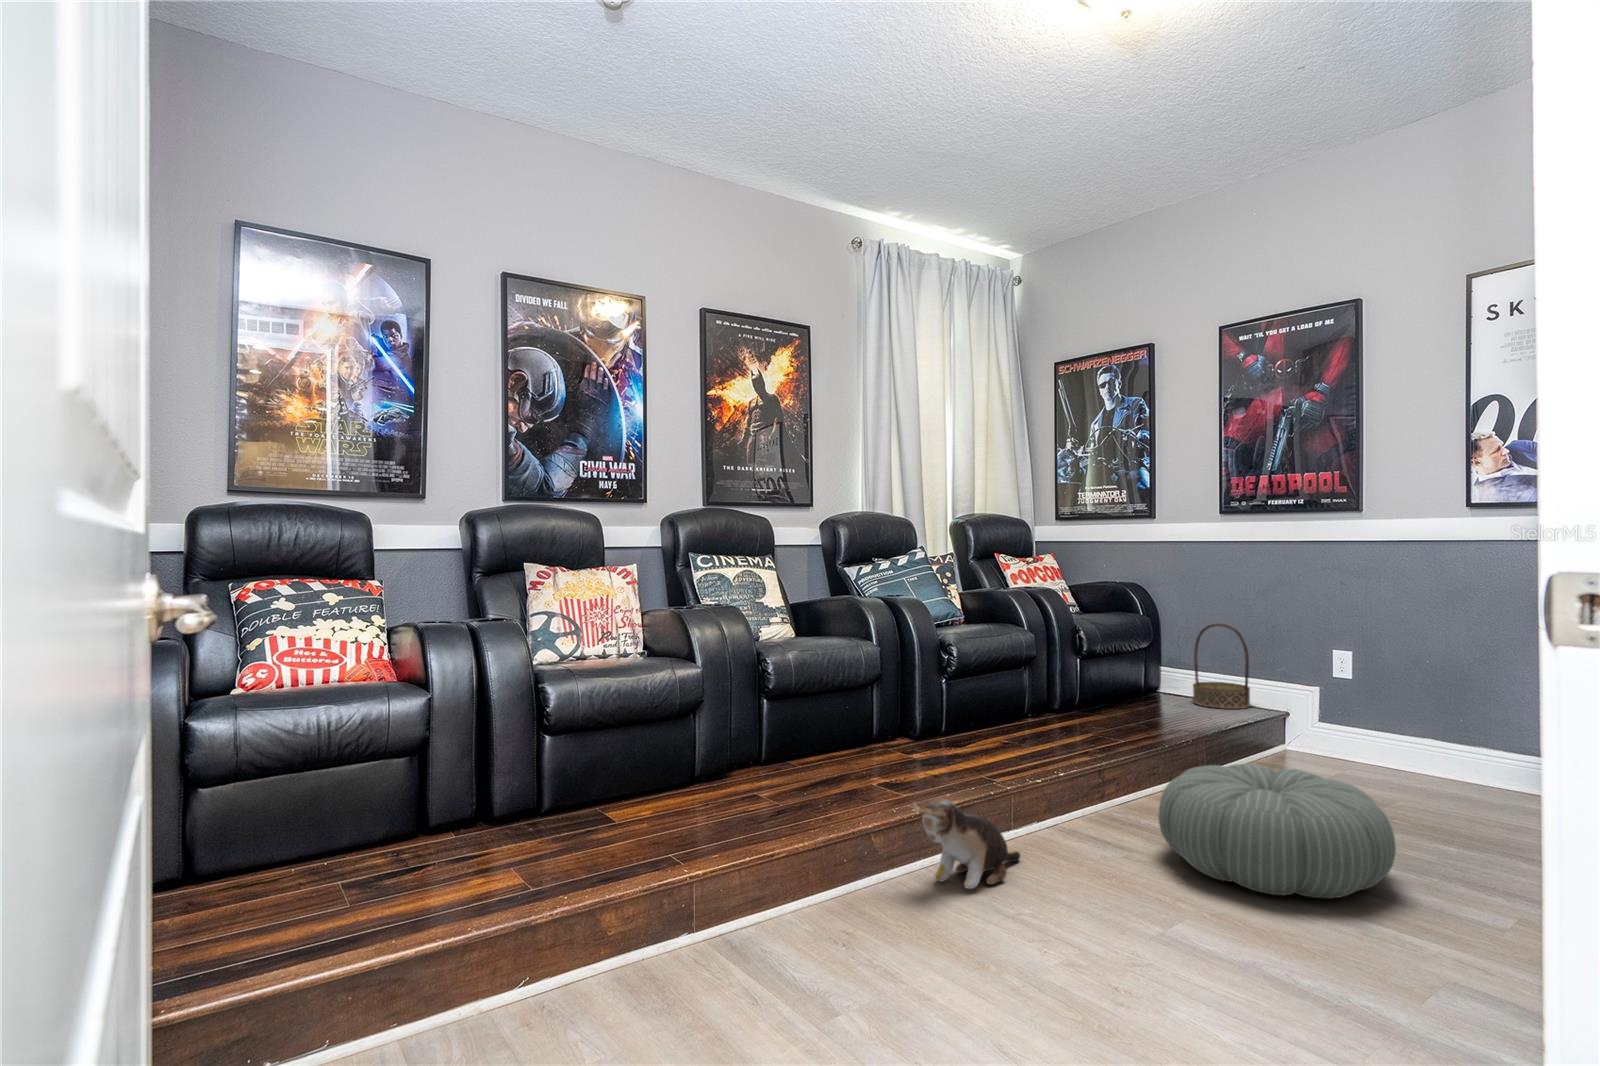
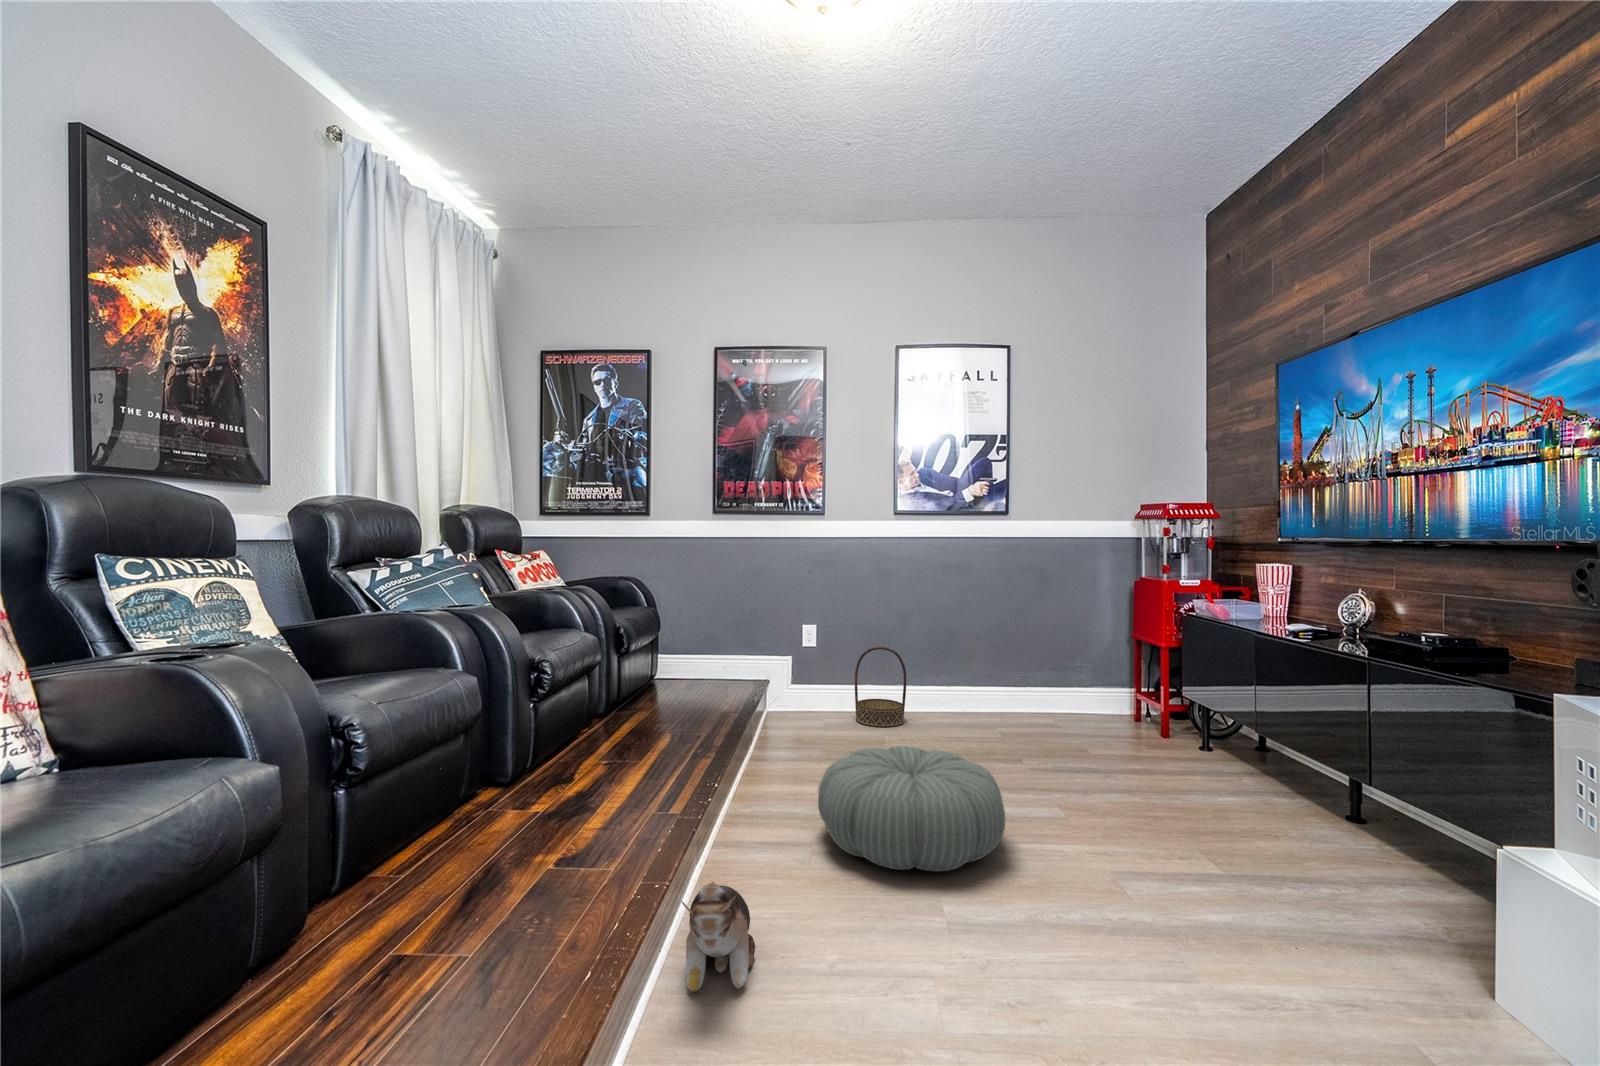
basket: present [1193,623,1250,709] -> present [855,647,907,727]

